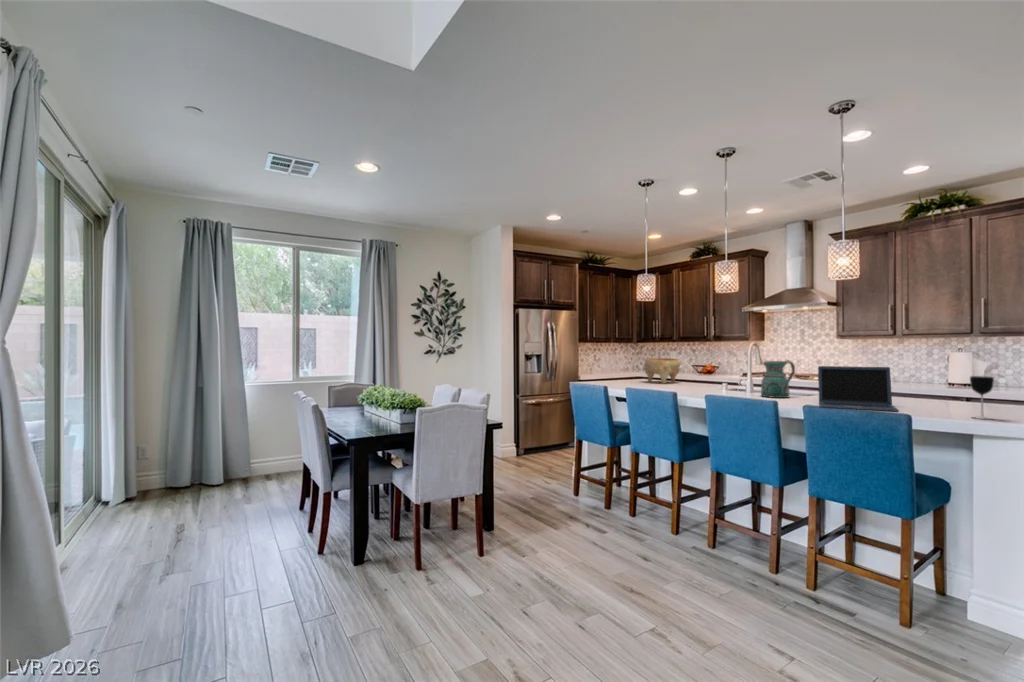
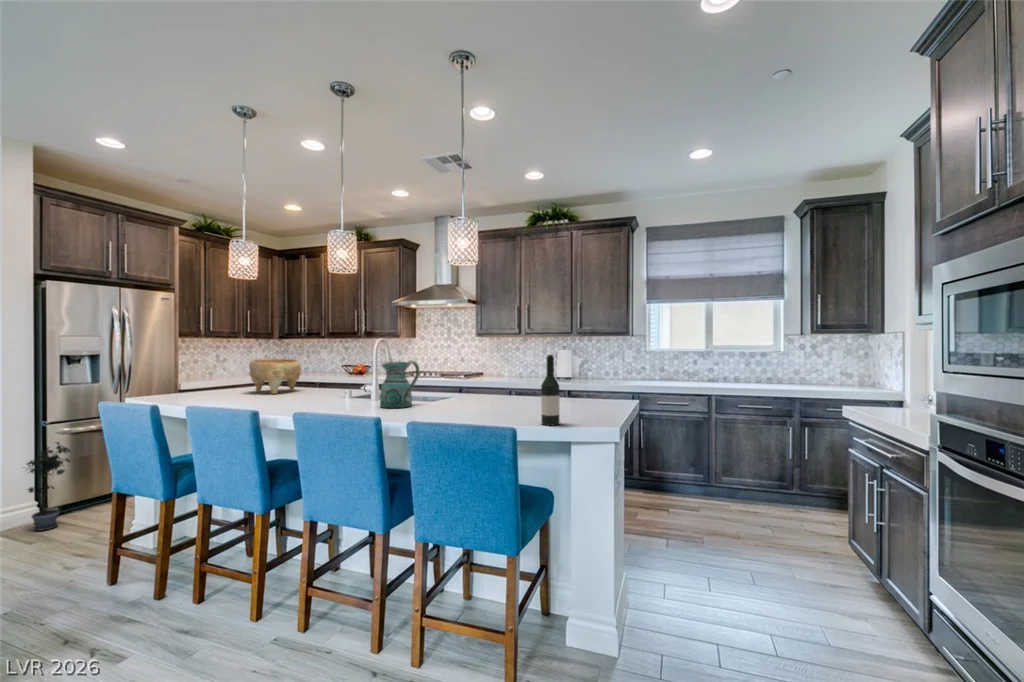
wine bottle: none [935,356,958,419] -> present [541,355,560,425]
laptop: present [818,366,899,412] -> none [434,367,510,420]
wine glass: present [970,376,994,419] -> none [569,376,587,422]
potted plant: none [514,407,537,459] -> present [27,442,70,531]

